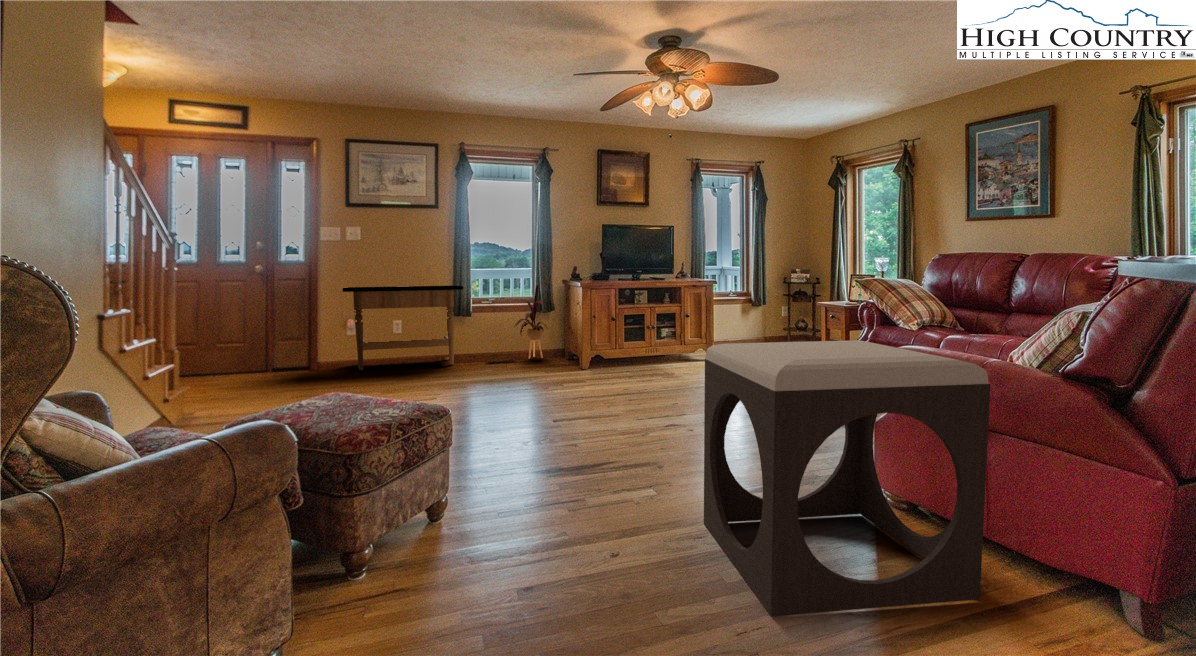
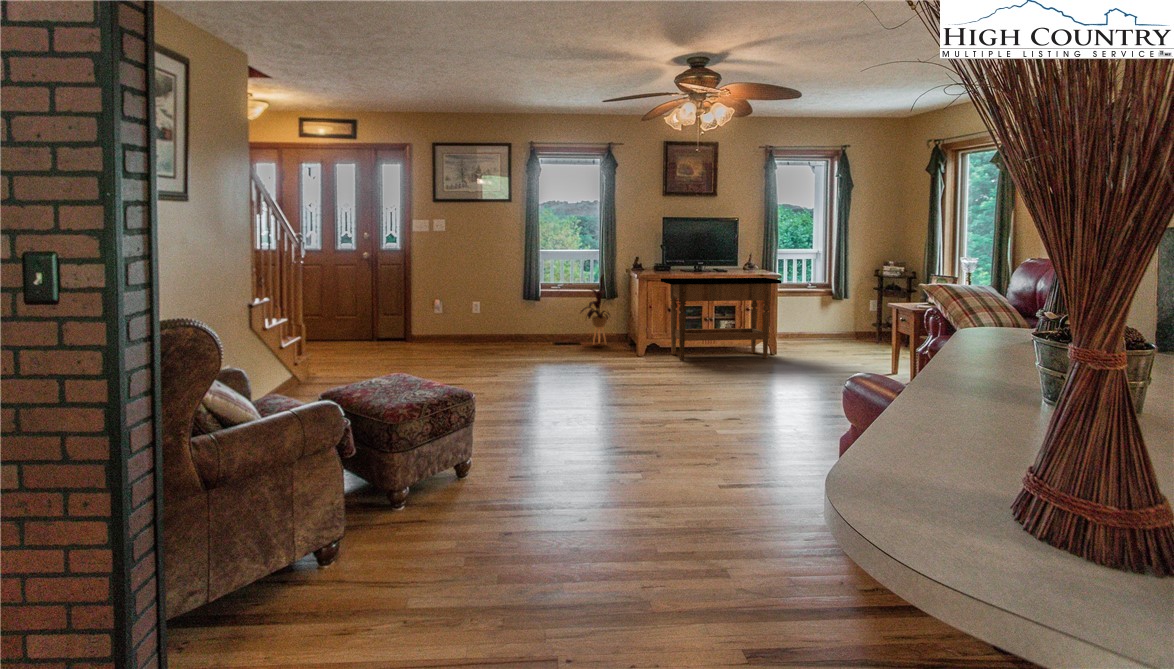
side table: present [343,286,463,370] -> present [661,278,782,360]
footstool: present [704,340,990,616] -> none [588,338,715,490]

